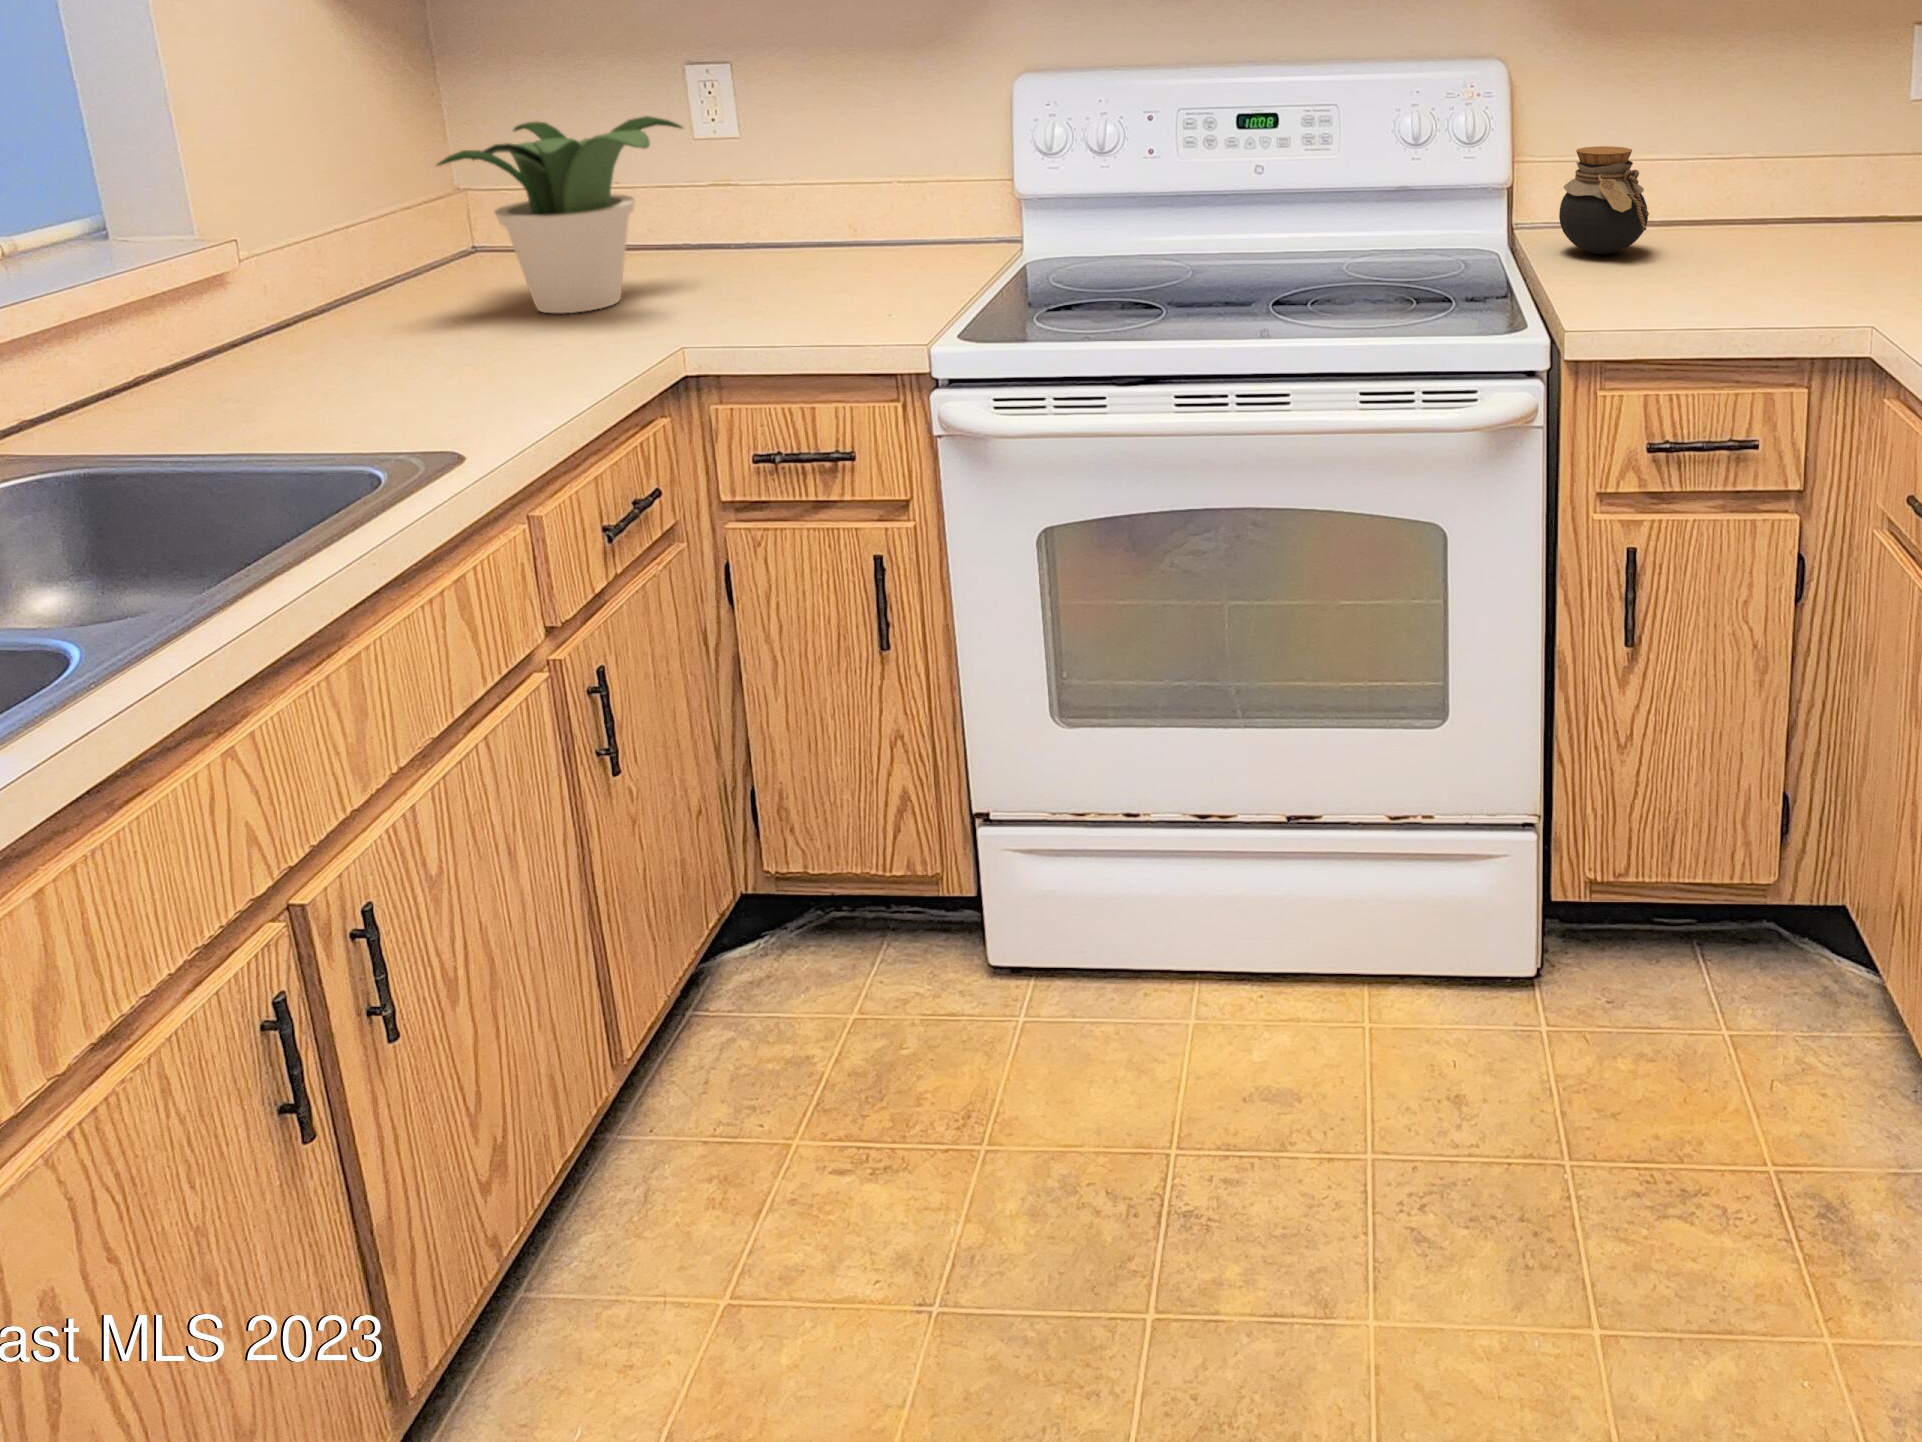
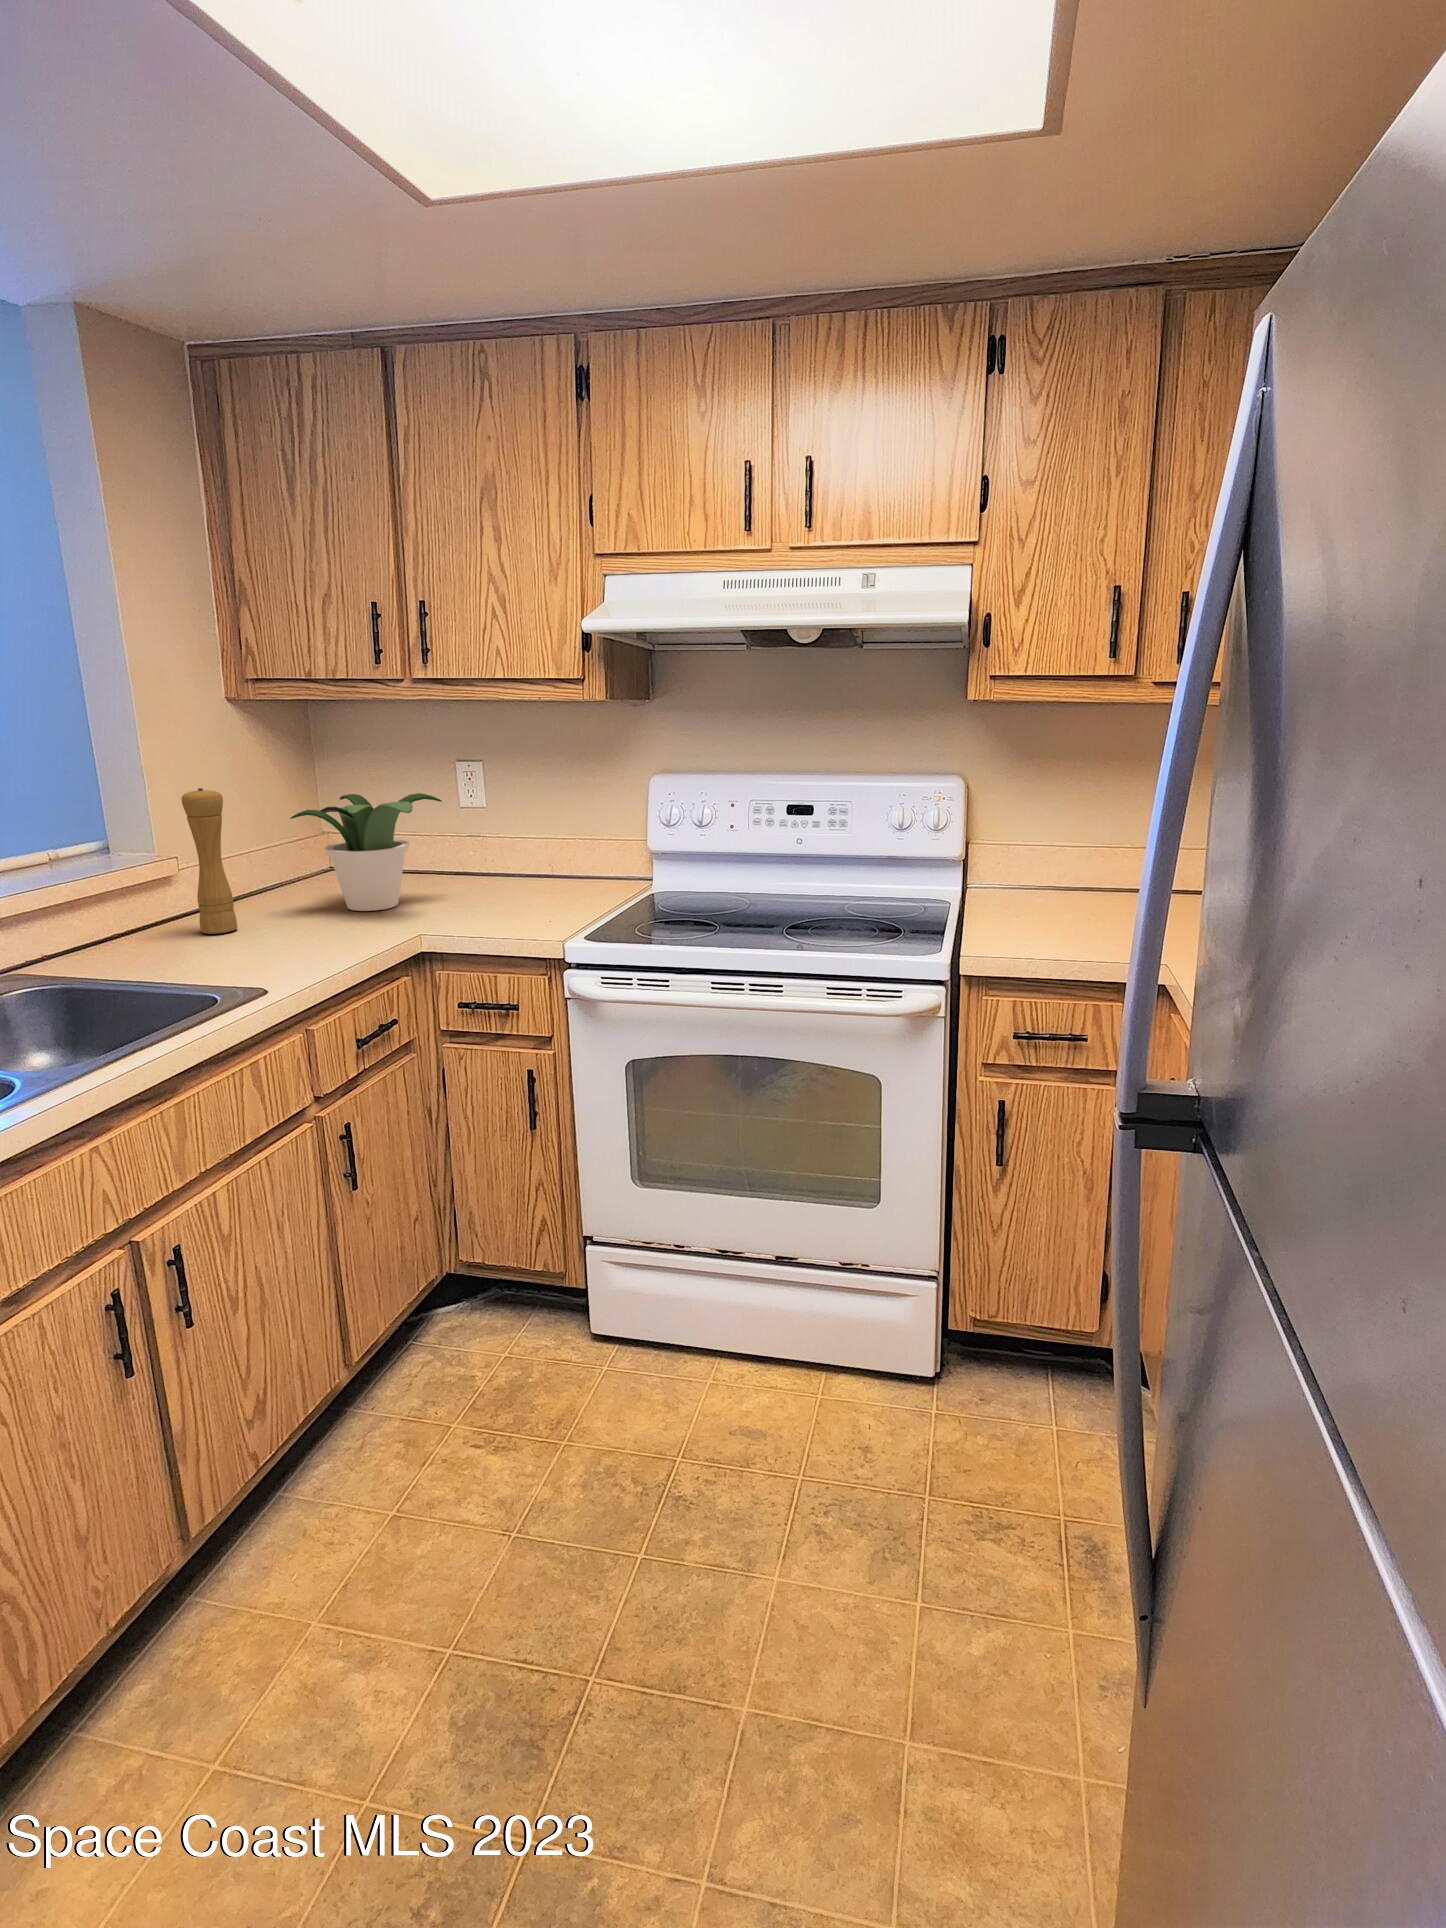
pepper mill: none [255,120,360,365] -> present [182,788,237,934]
jar: present [1559,146,1649,254] -> none [990,836,1049,907]

